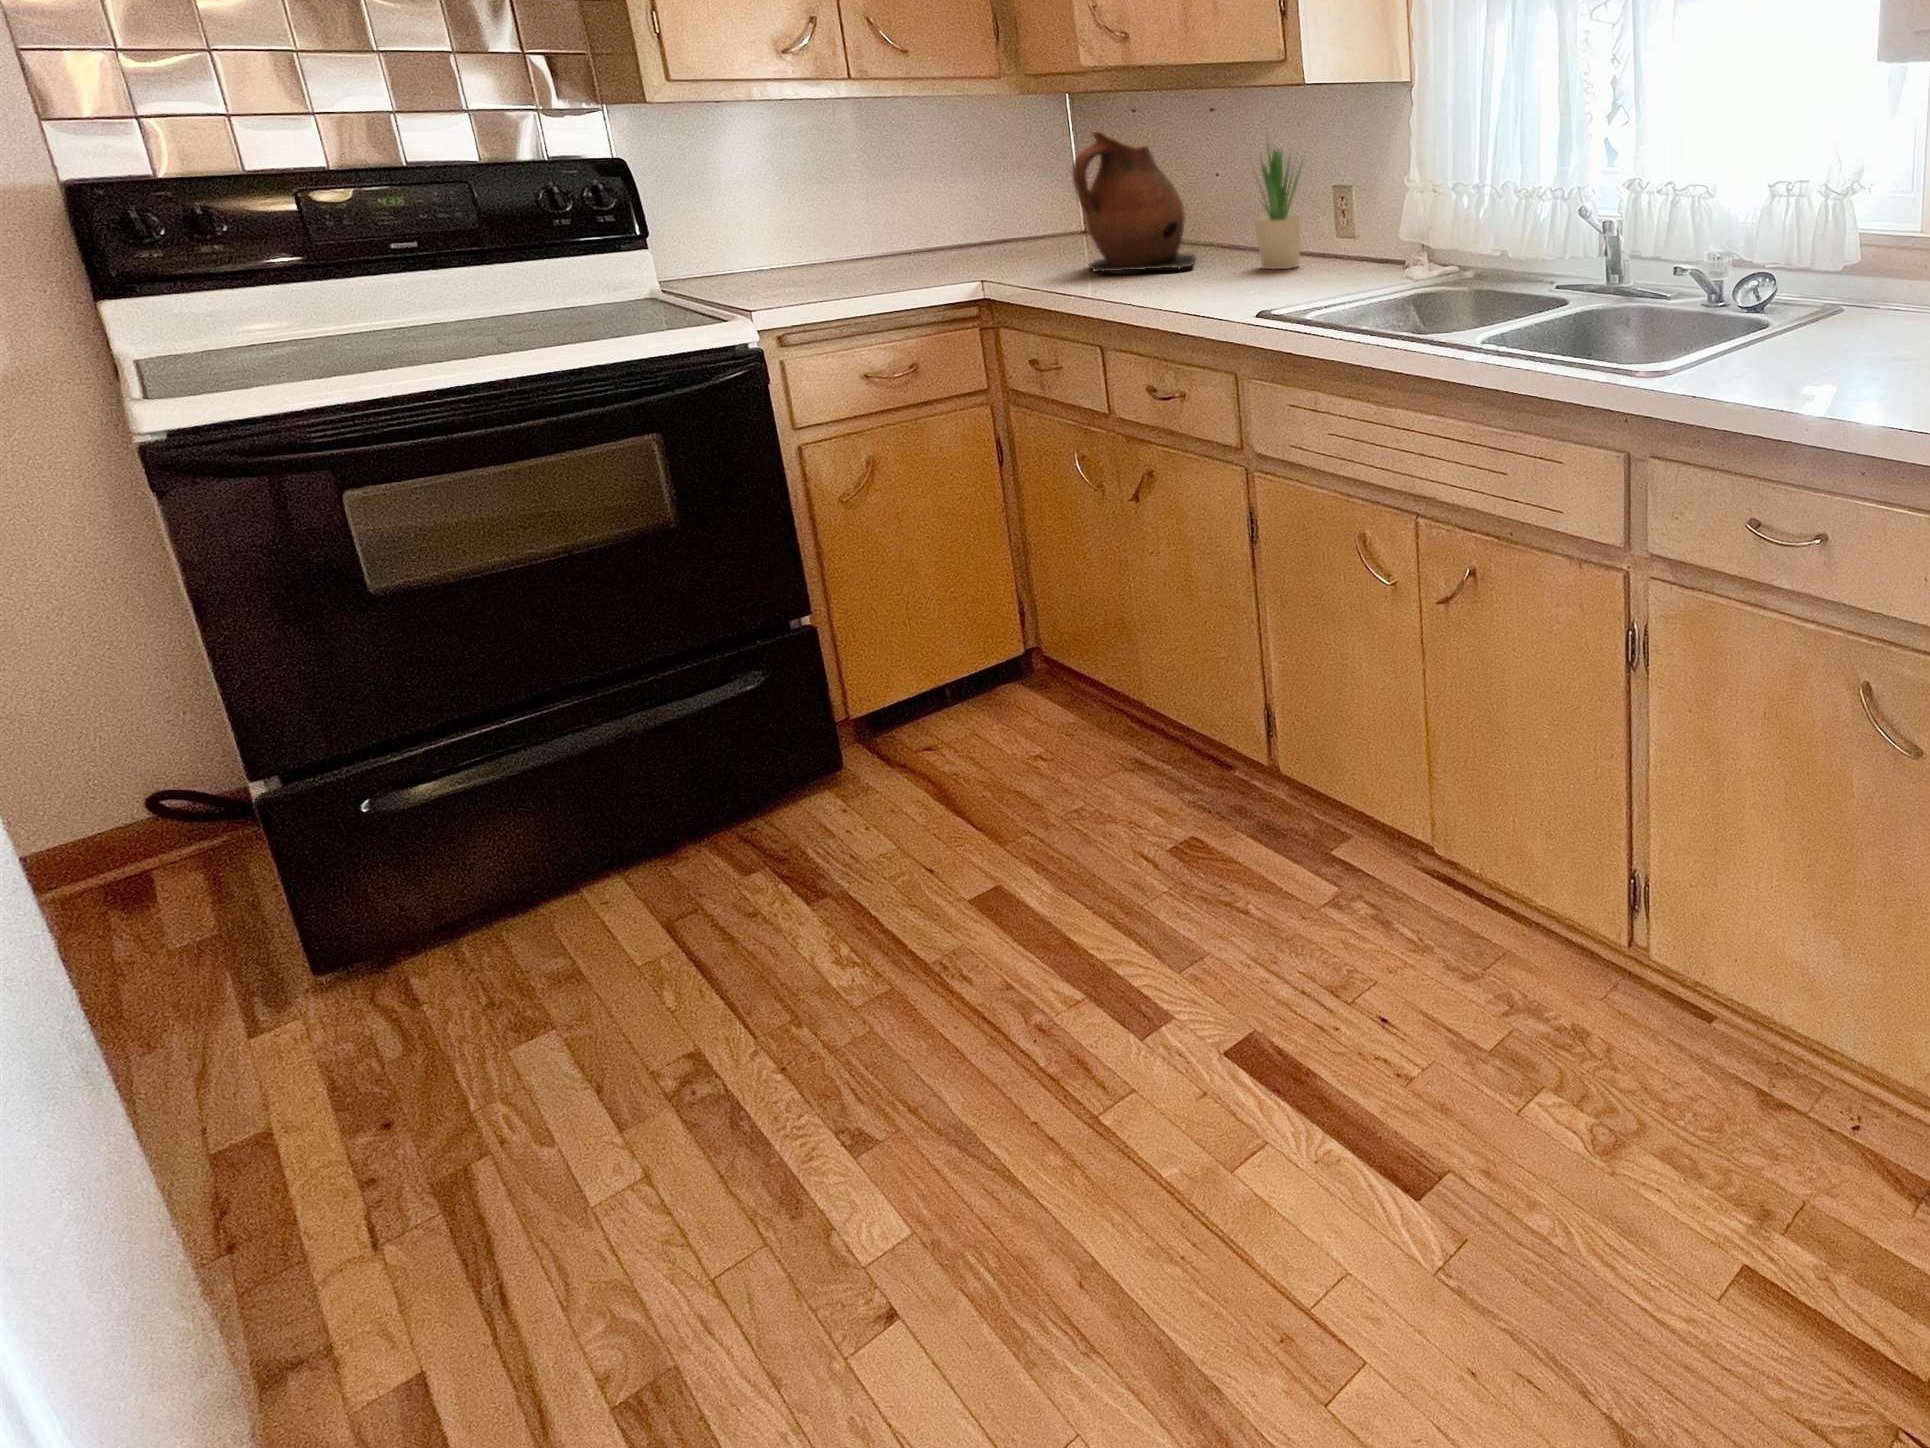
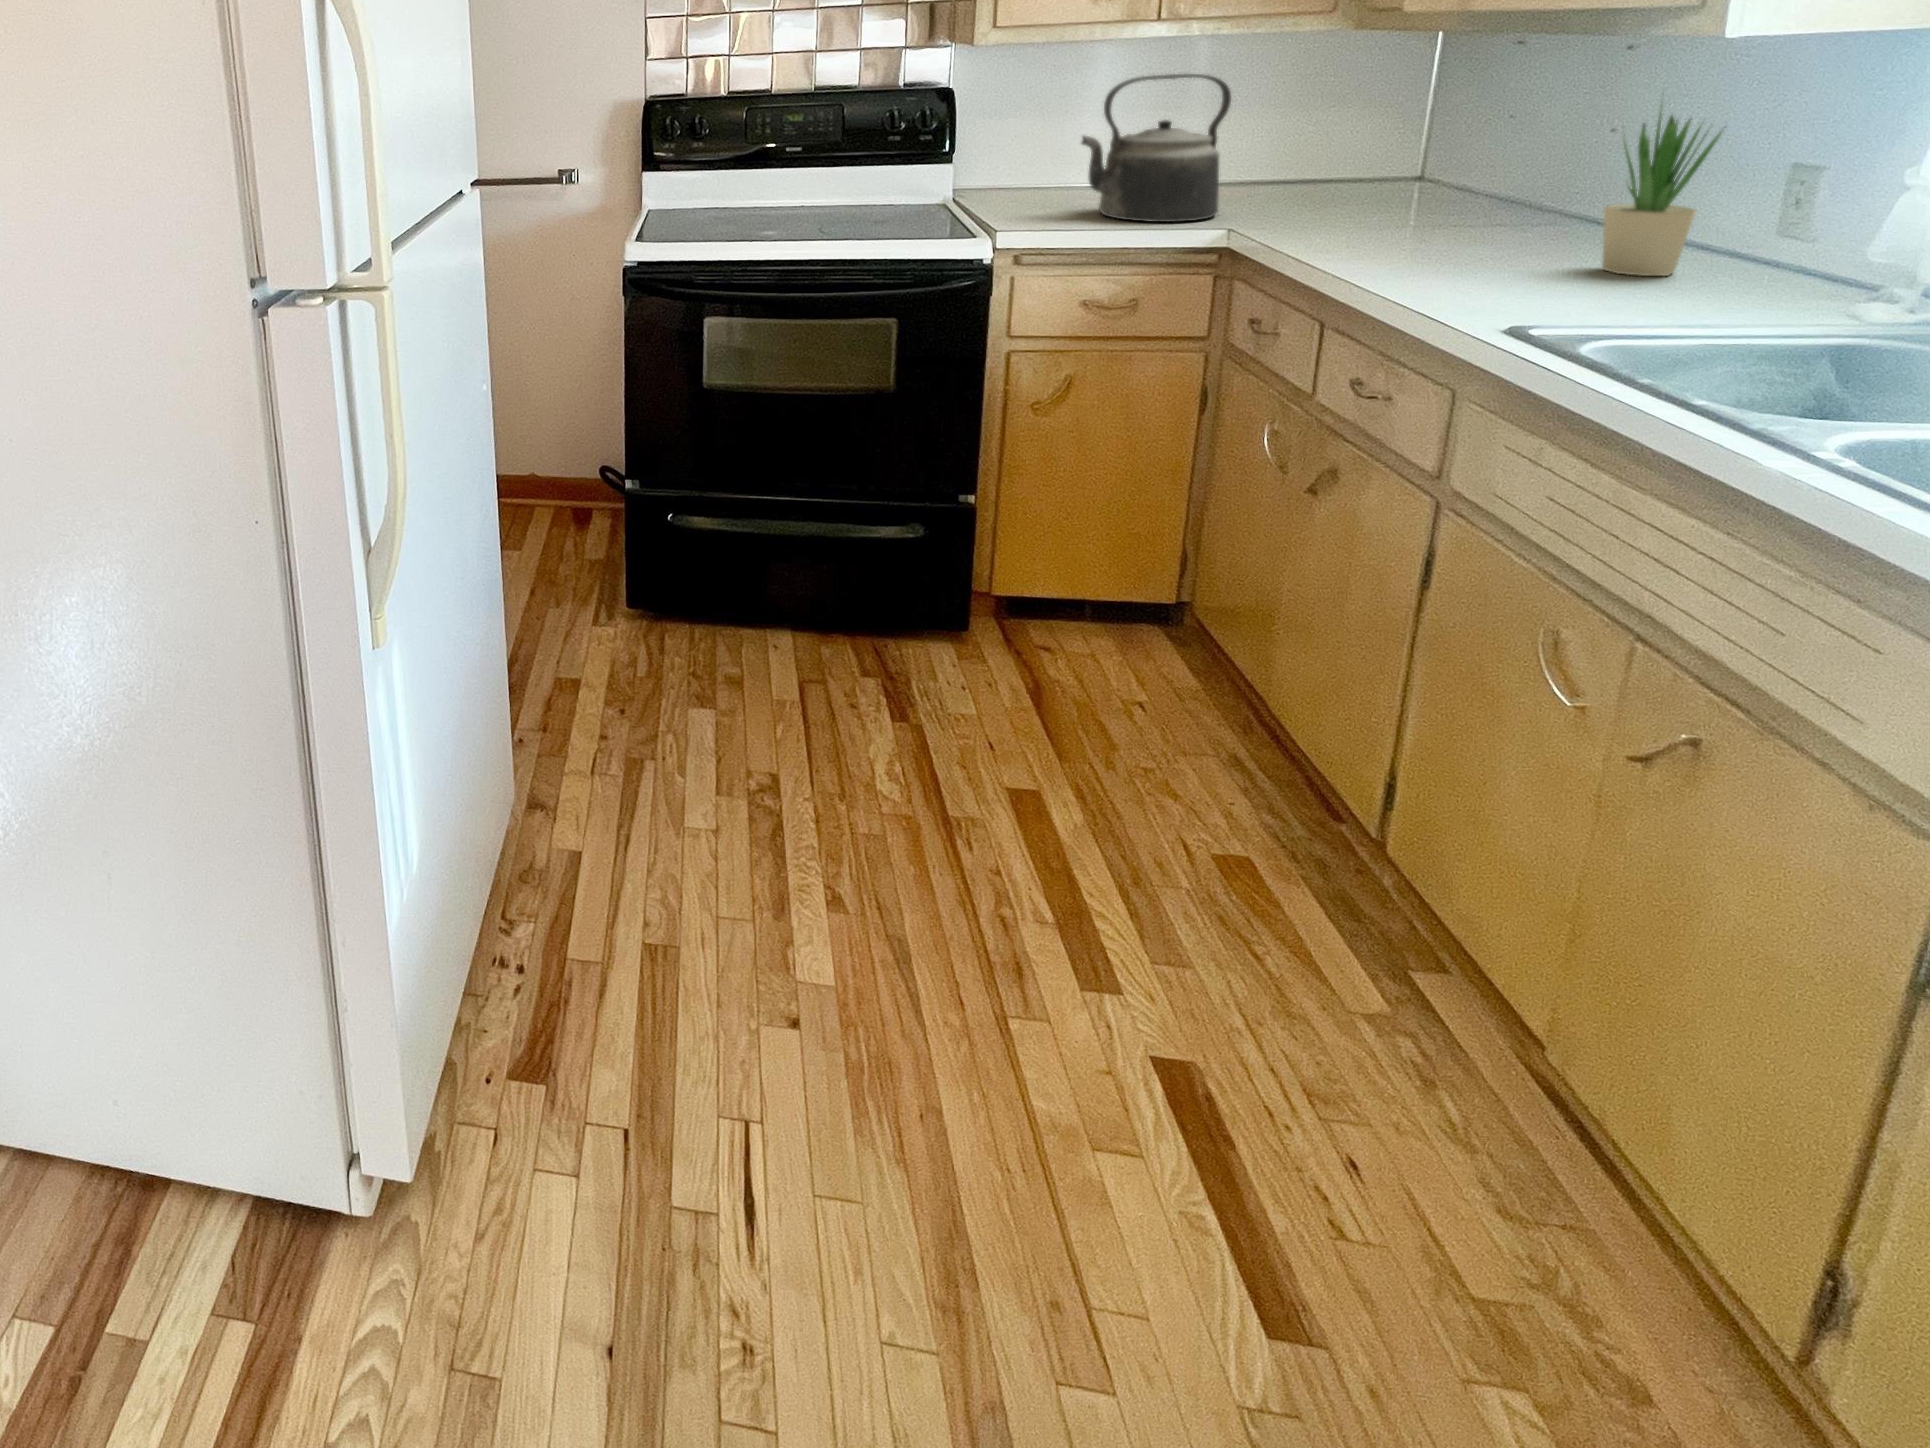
kettle: none [817,125,966,279] -> present [1081,74,1231,222]
ceramic pitcher: present [1073,132,1195,271] -> none [1346,88,1517,256]

